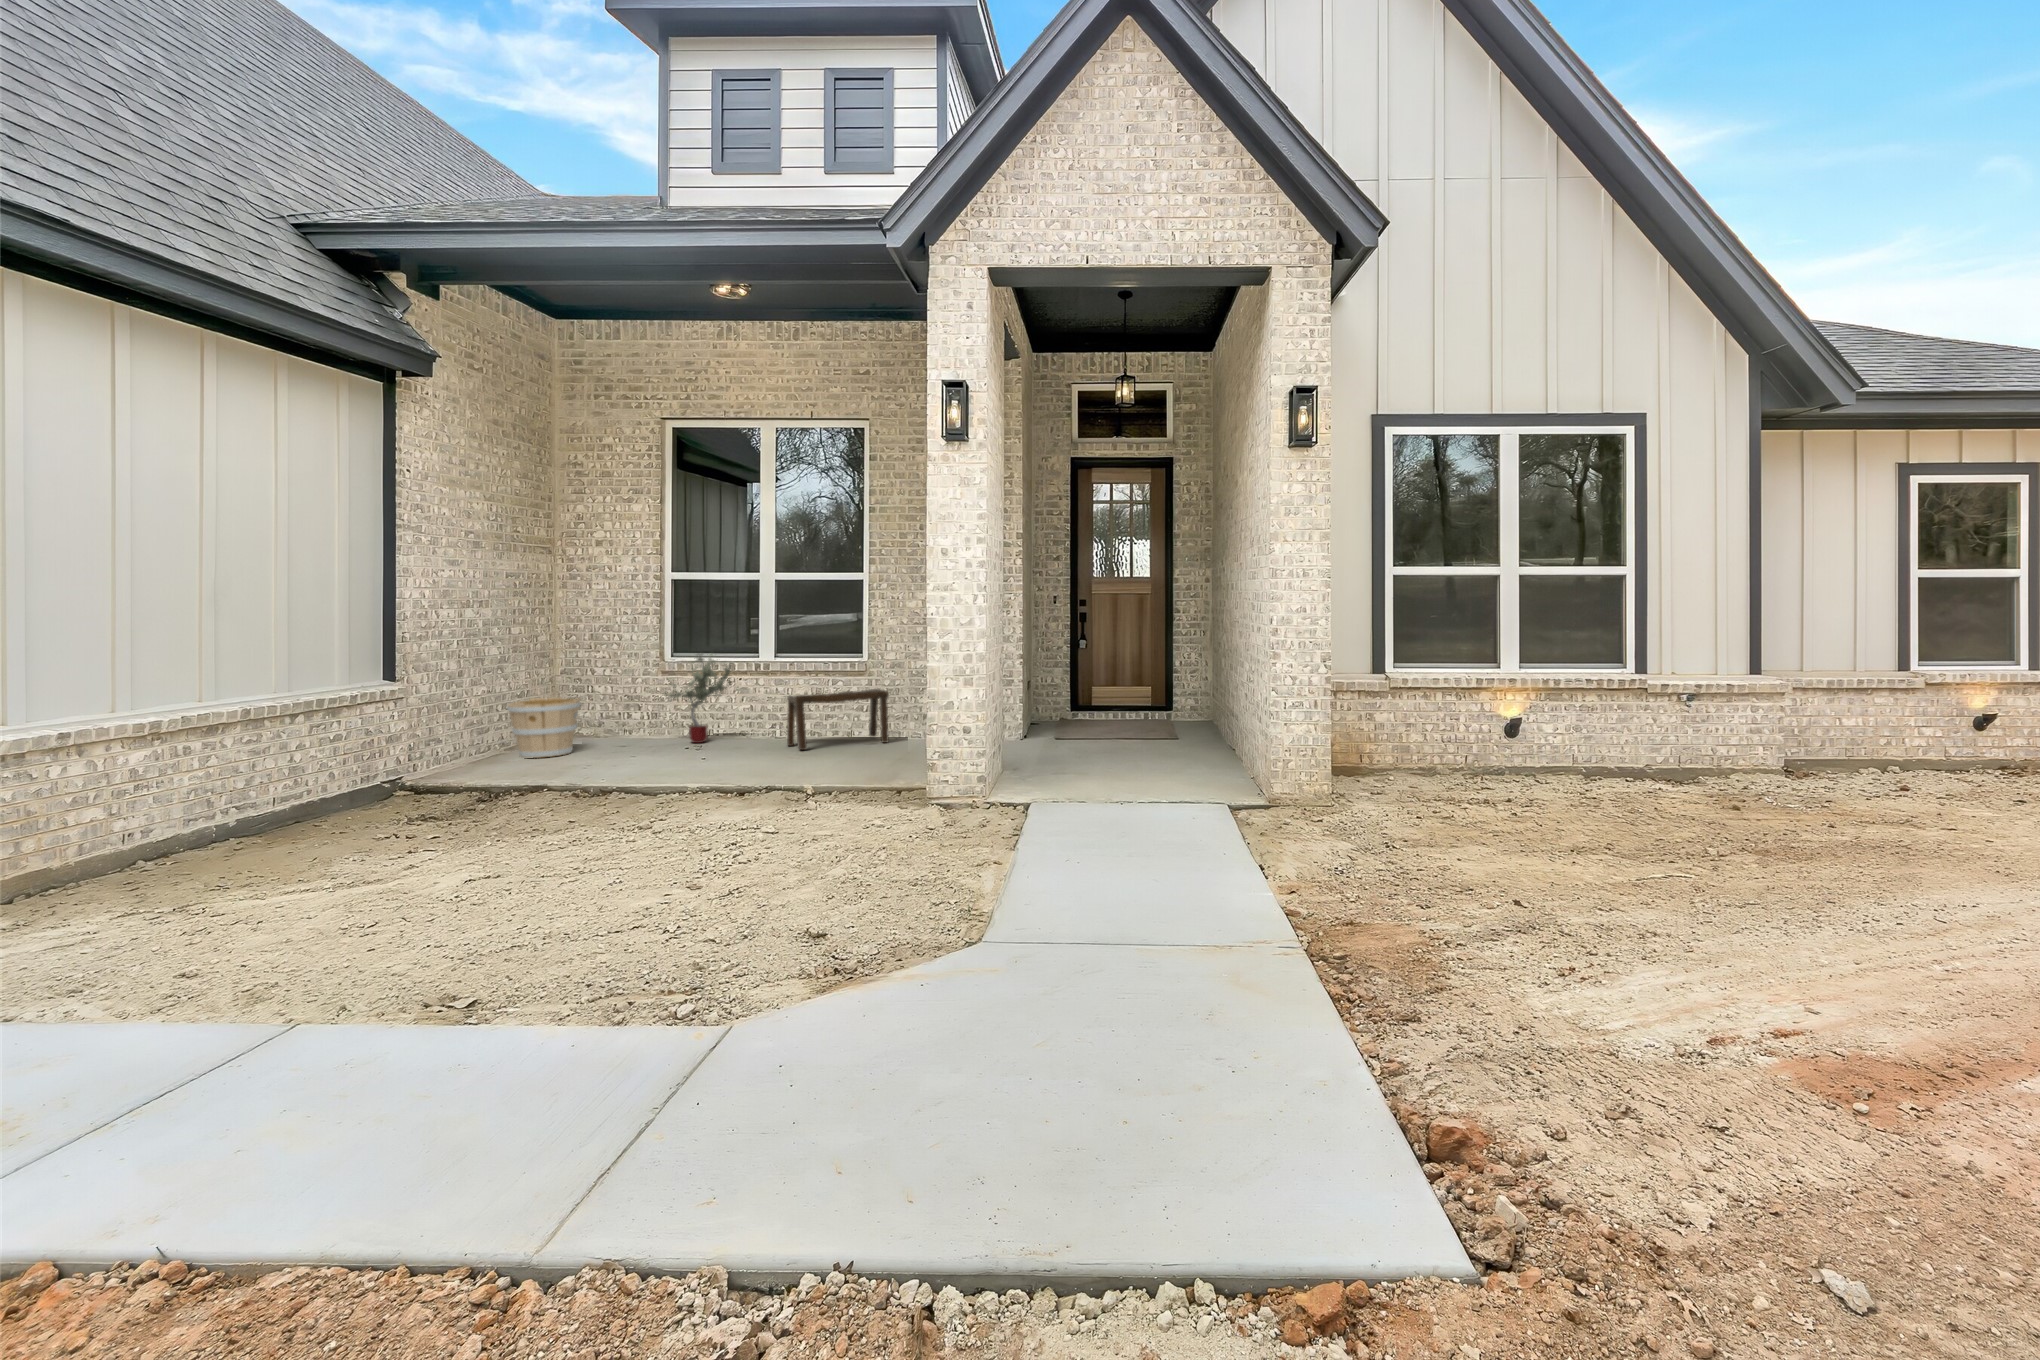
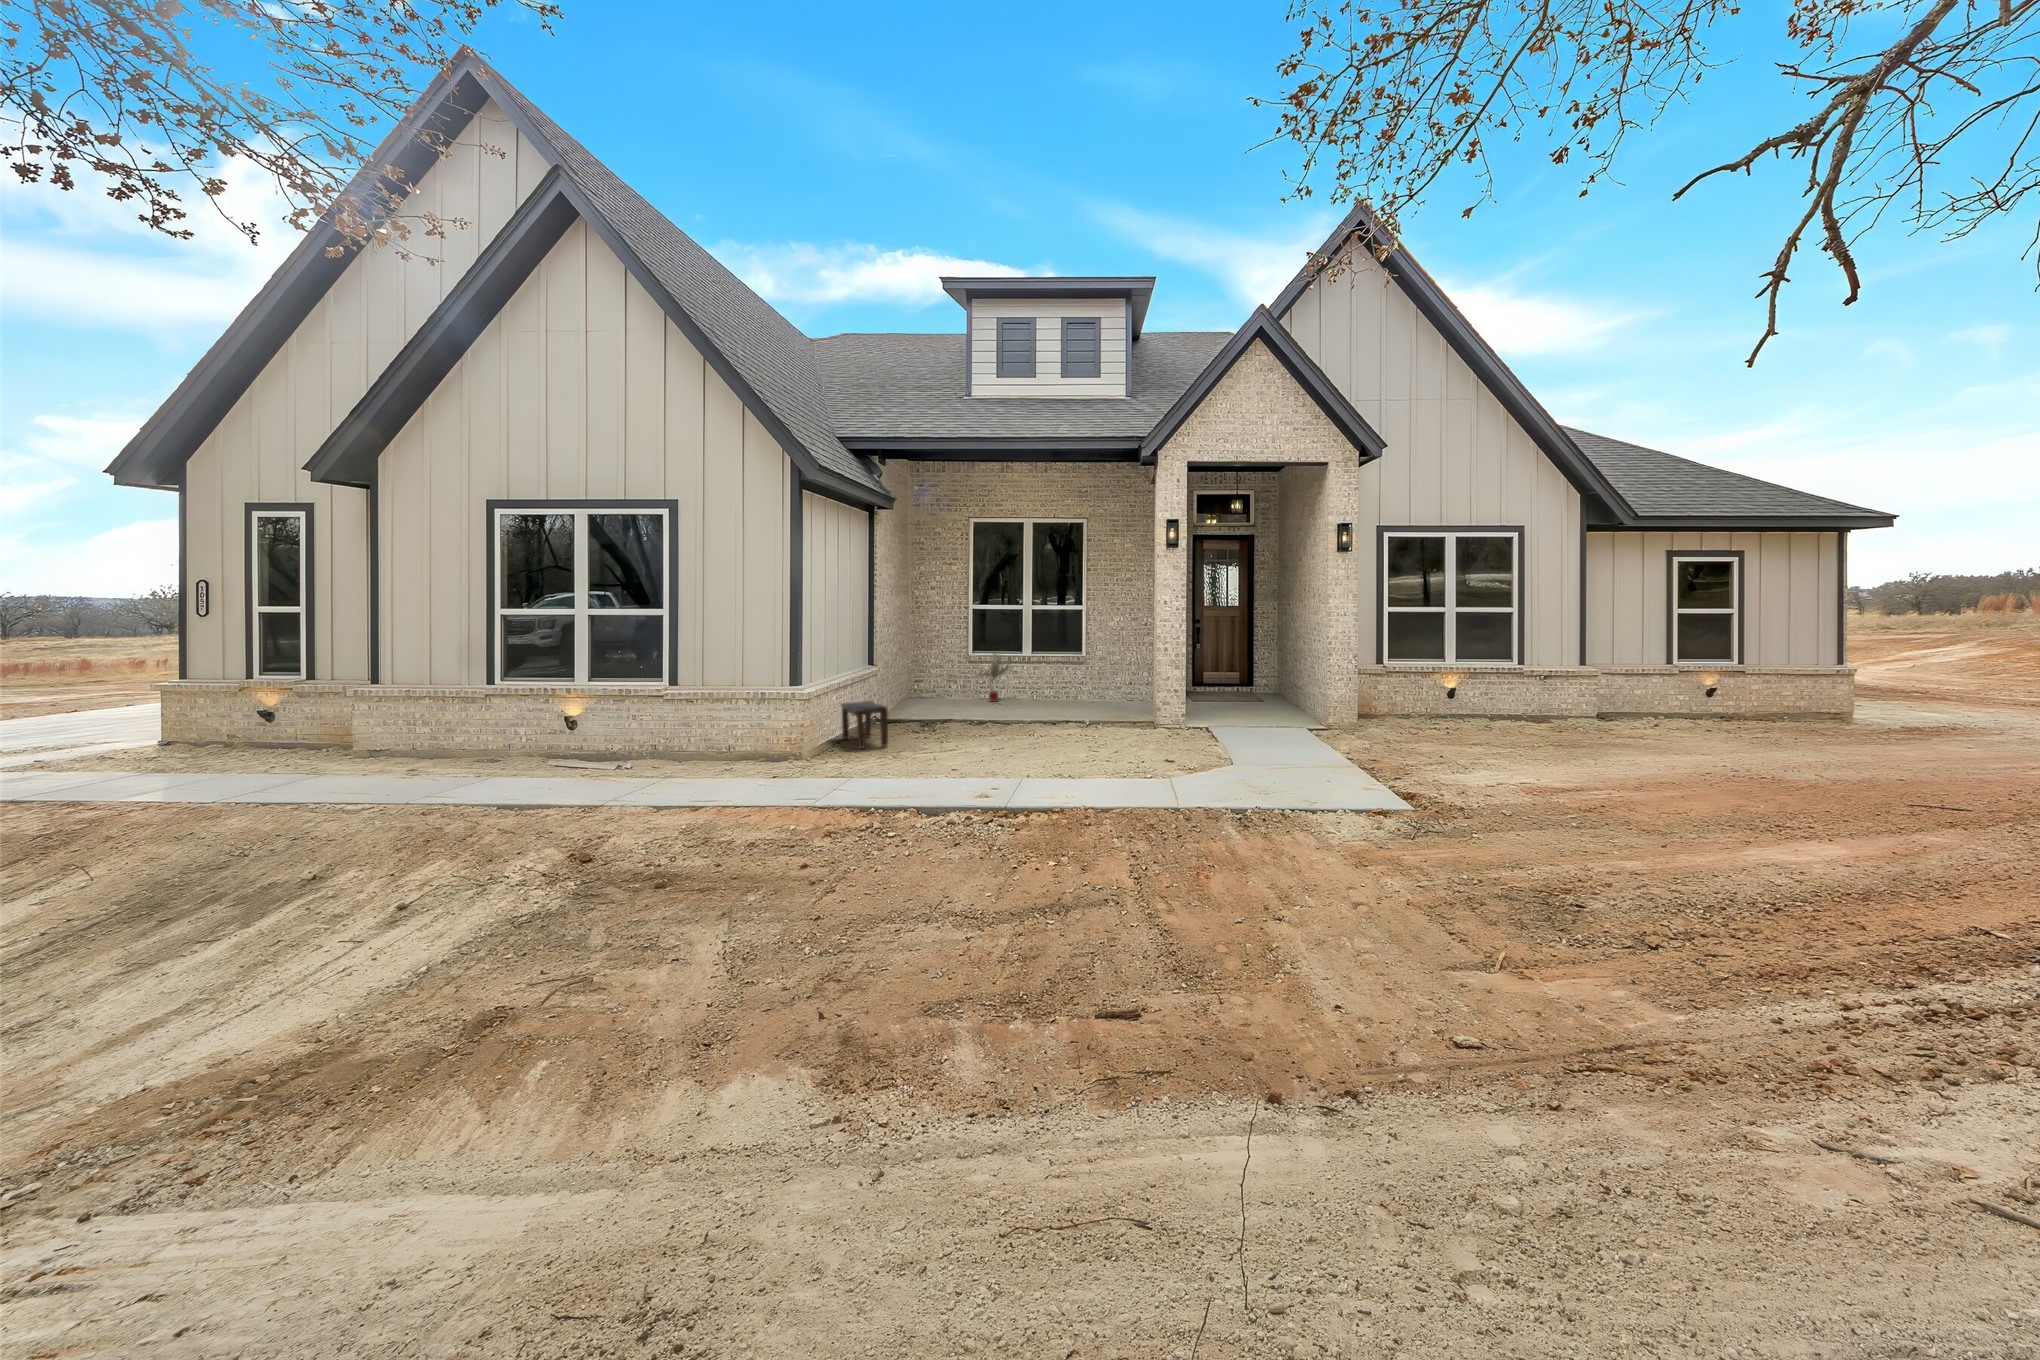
bench: present [787,689,889,750] -> present [841,701,888,748]
wooden bucket: present [506,698,580,758] -> none [901,675,937,708]

